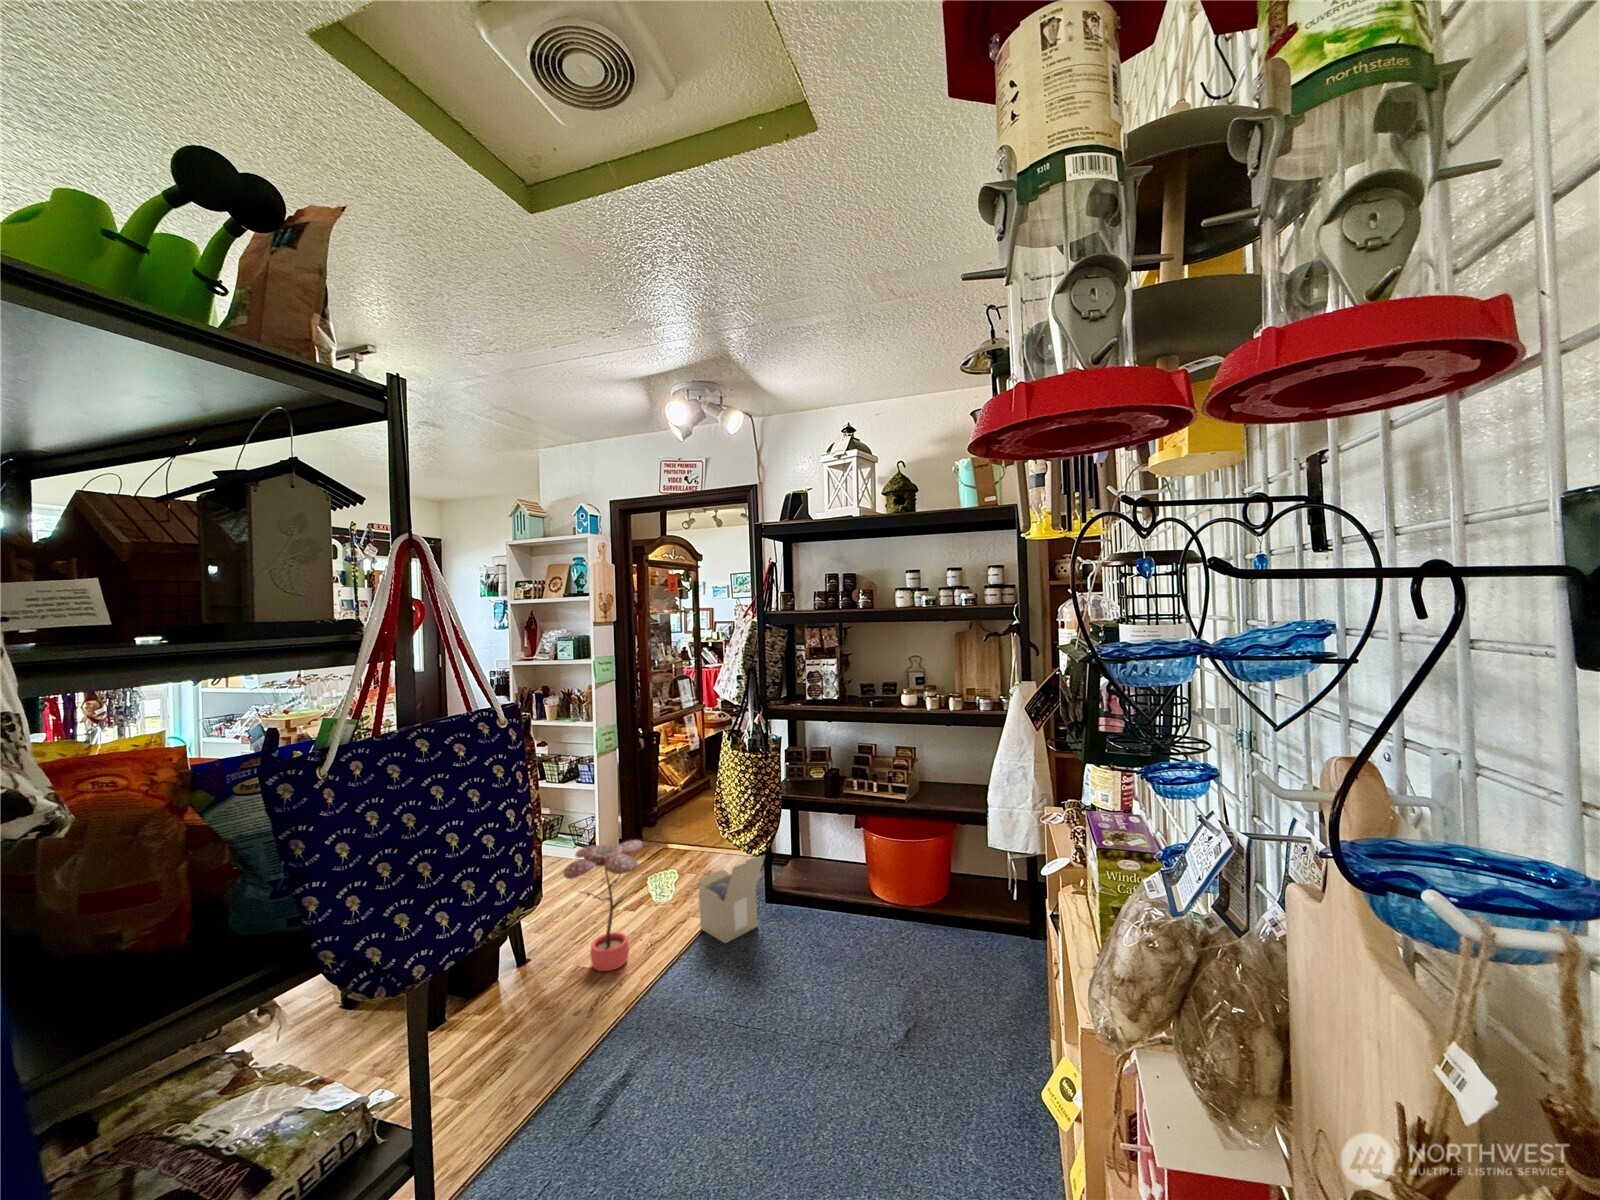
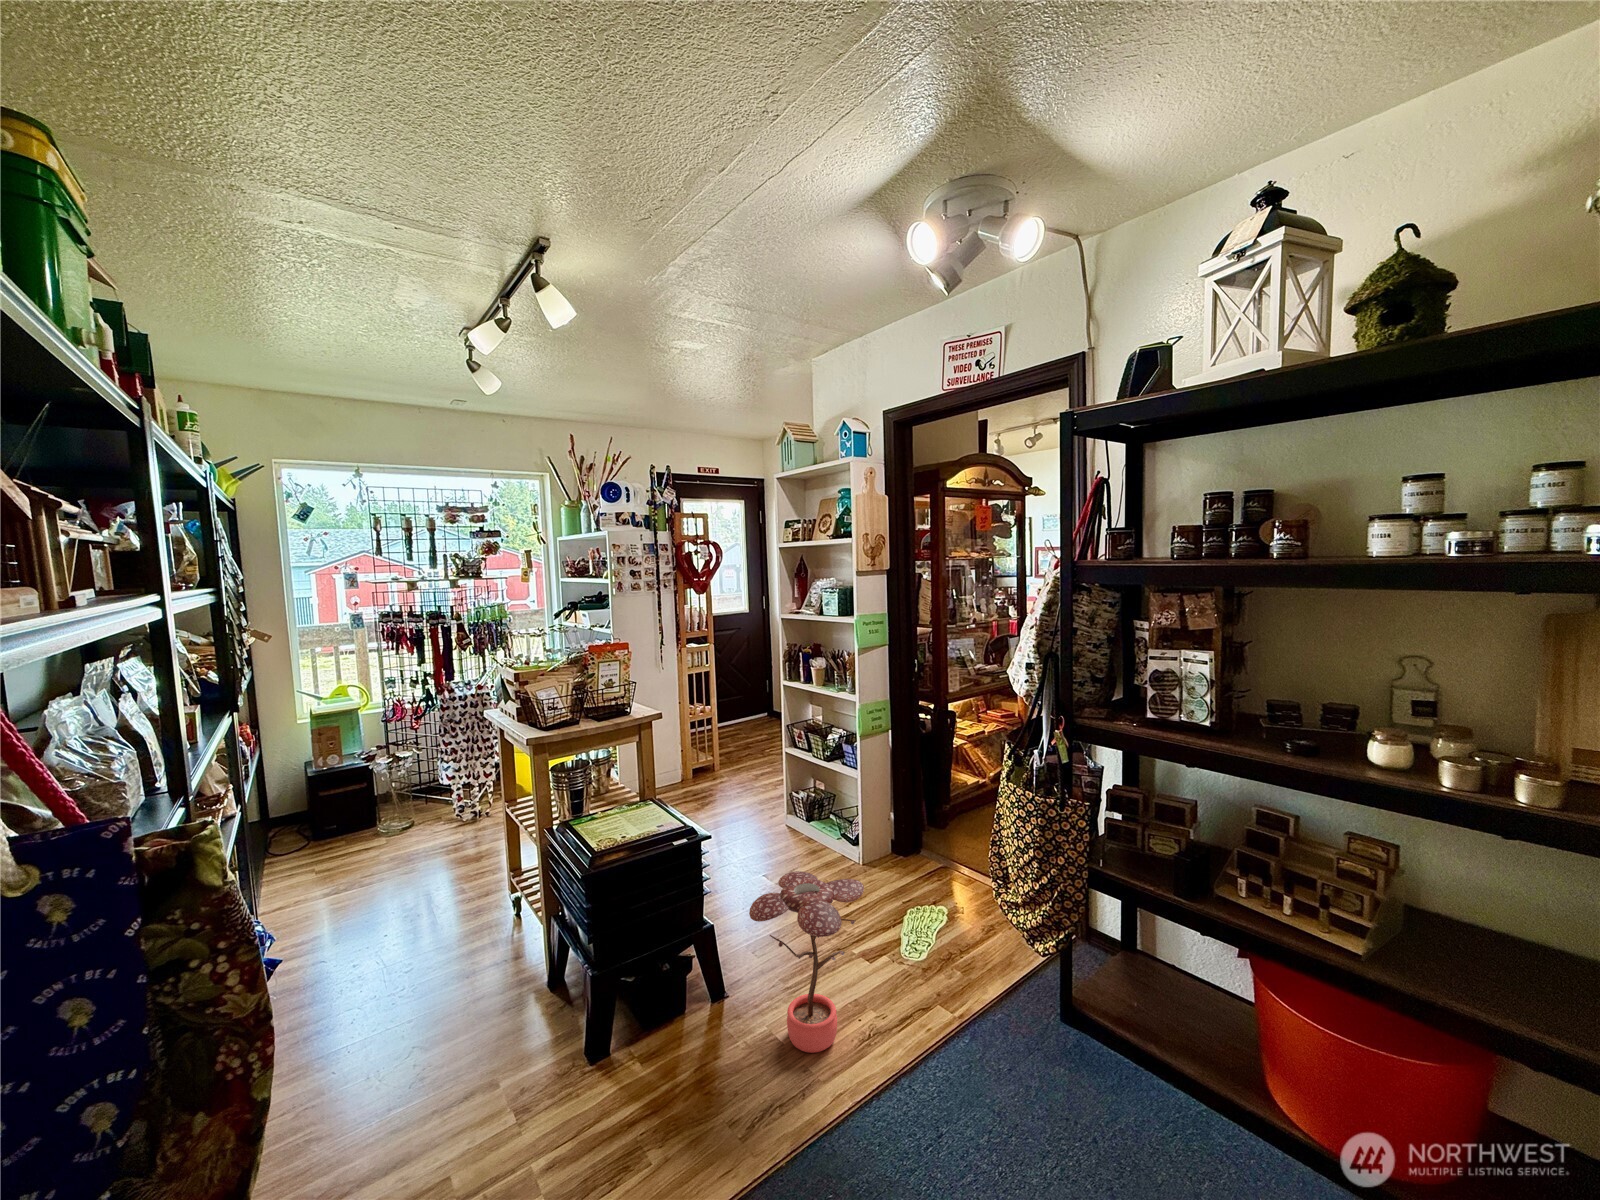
cardboard box: present [699,855,765,943] -> none [940,952,1047,1078]

